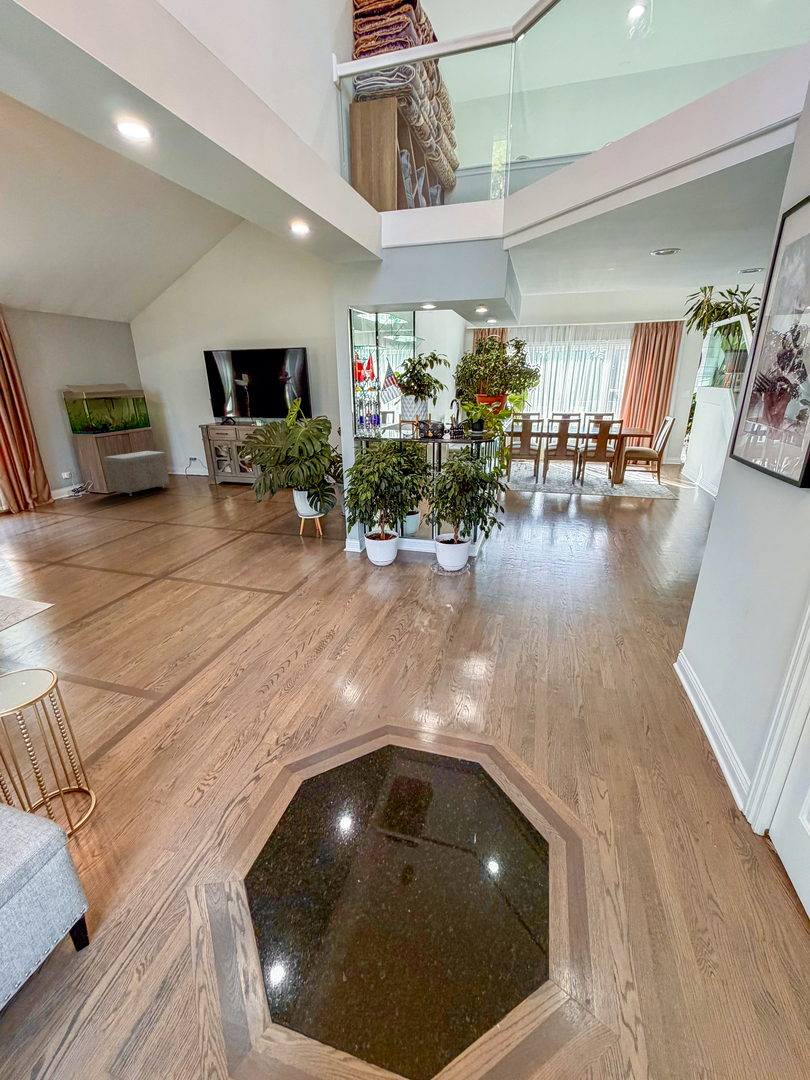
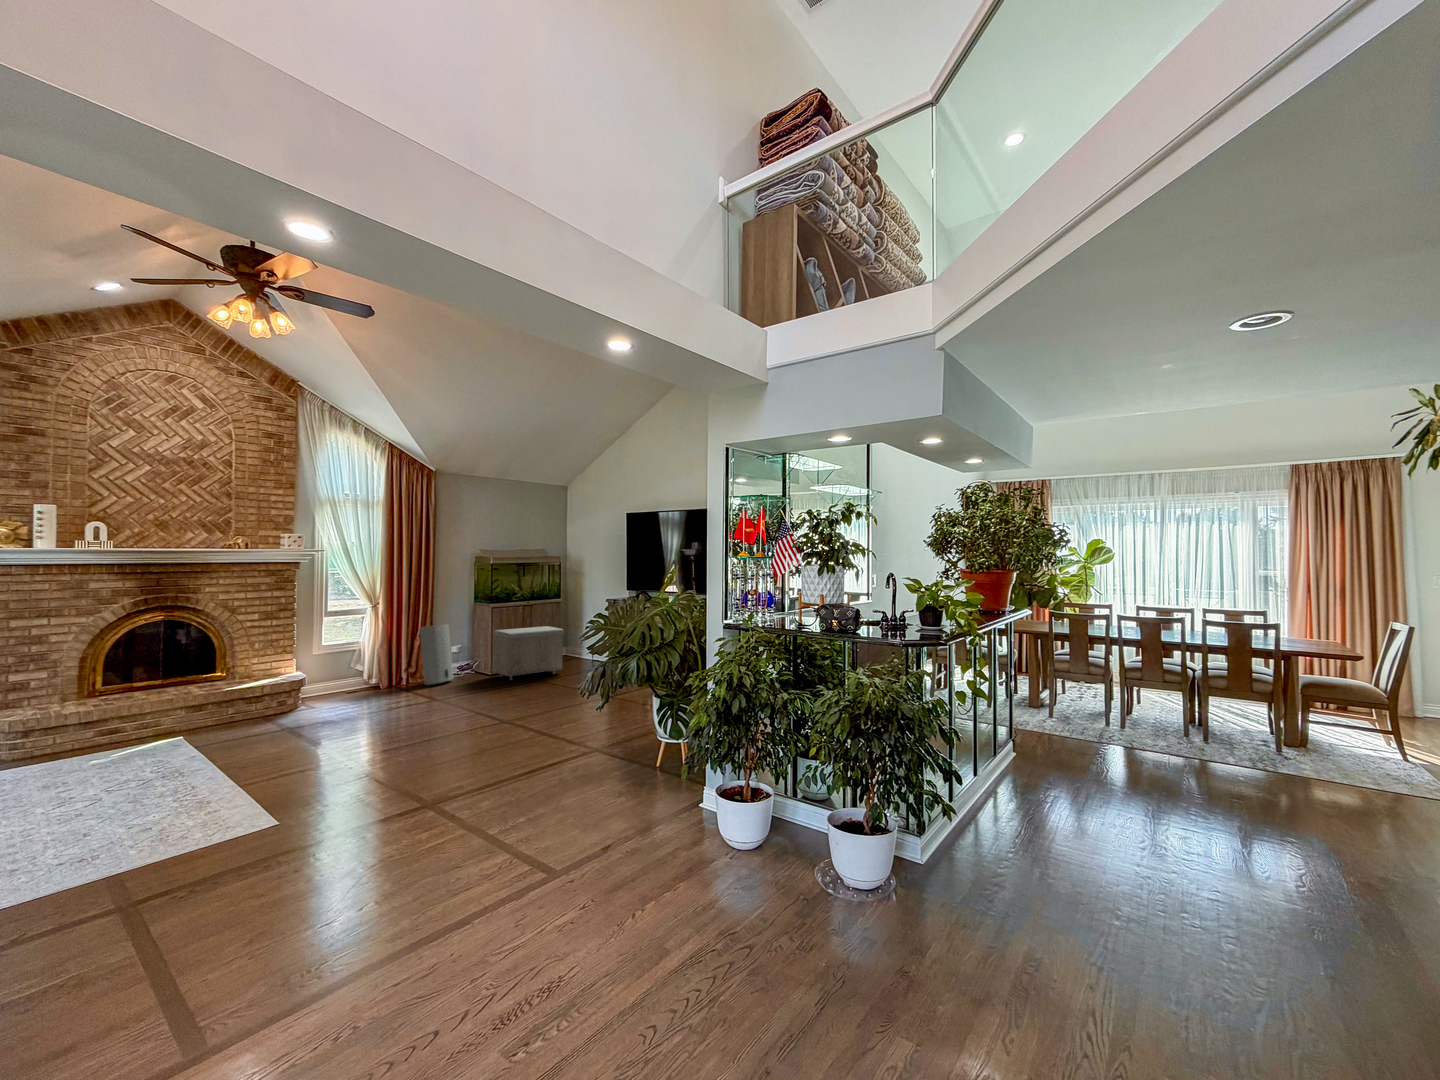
air purifier: none [35,454,78,506] -> present [420,624,453,685]

